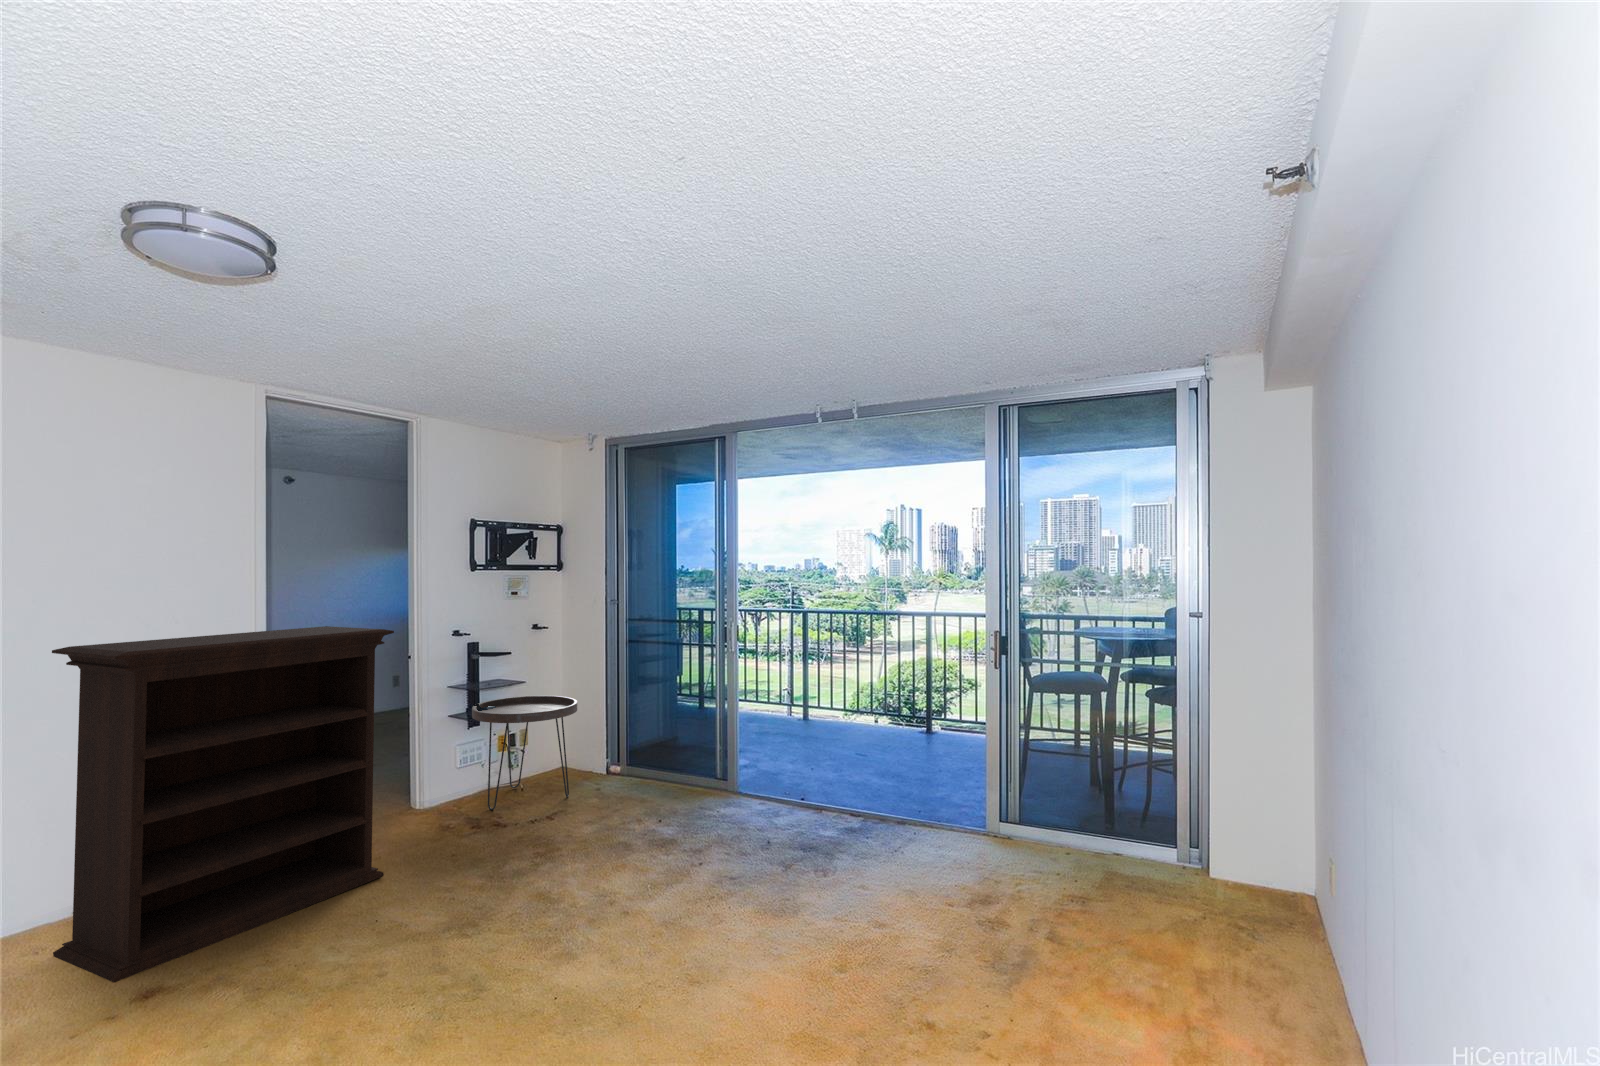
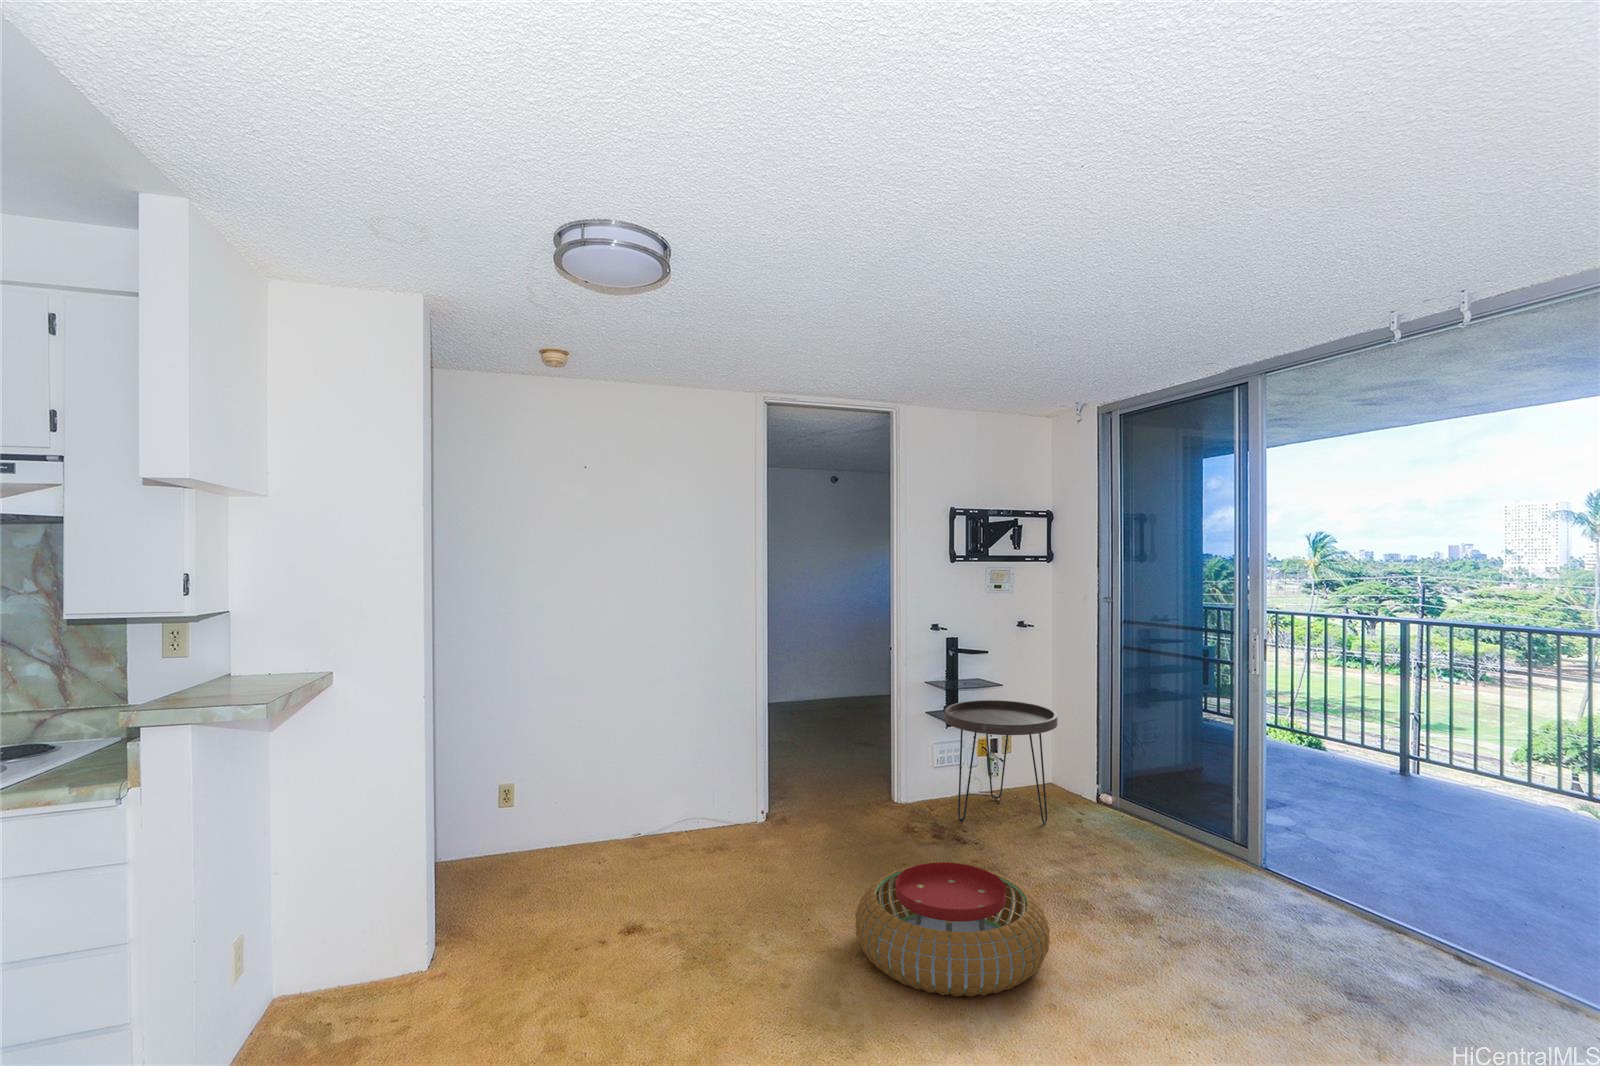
bookshelf: present [52,626,394,982] -> none [592,620,838,910]
pouf: none [446,825,628,939] -> present [855,863,1050,997]

